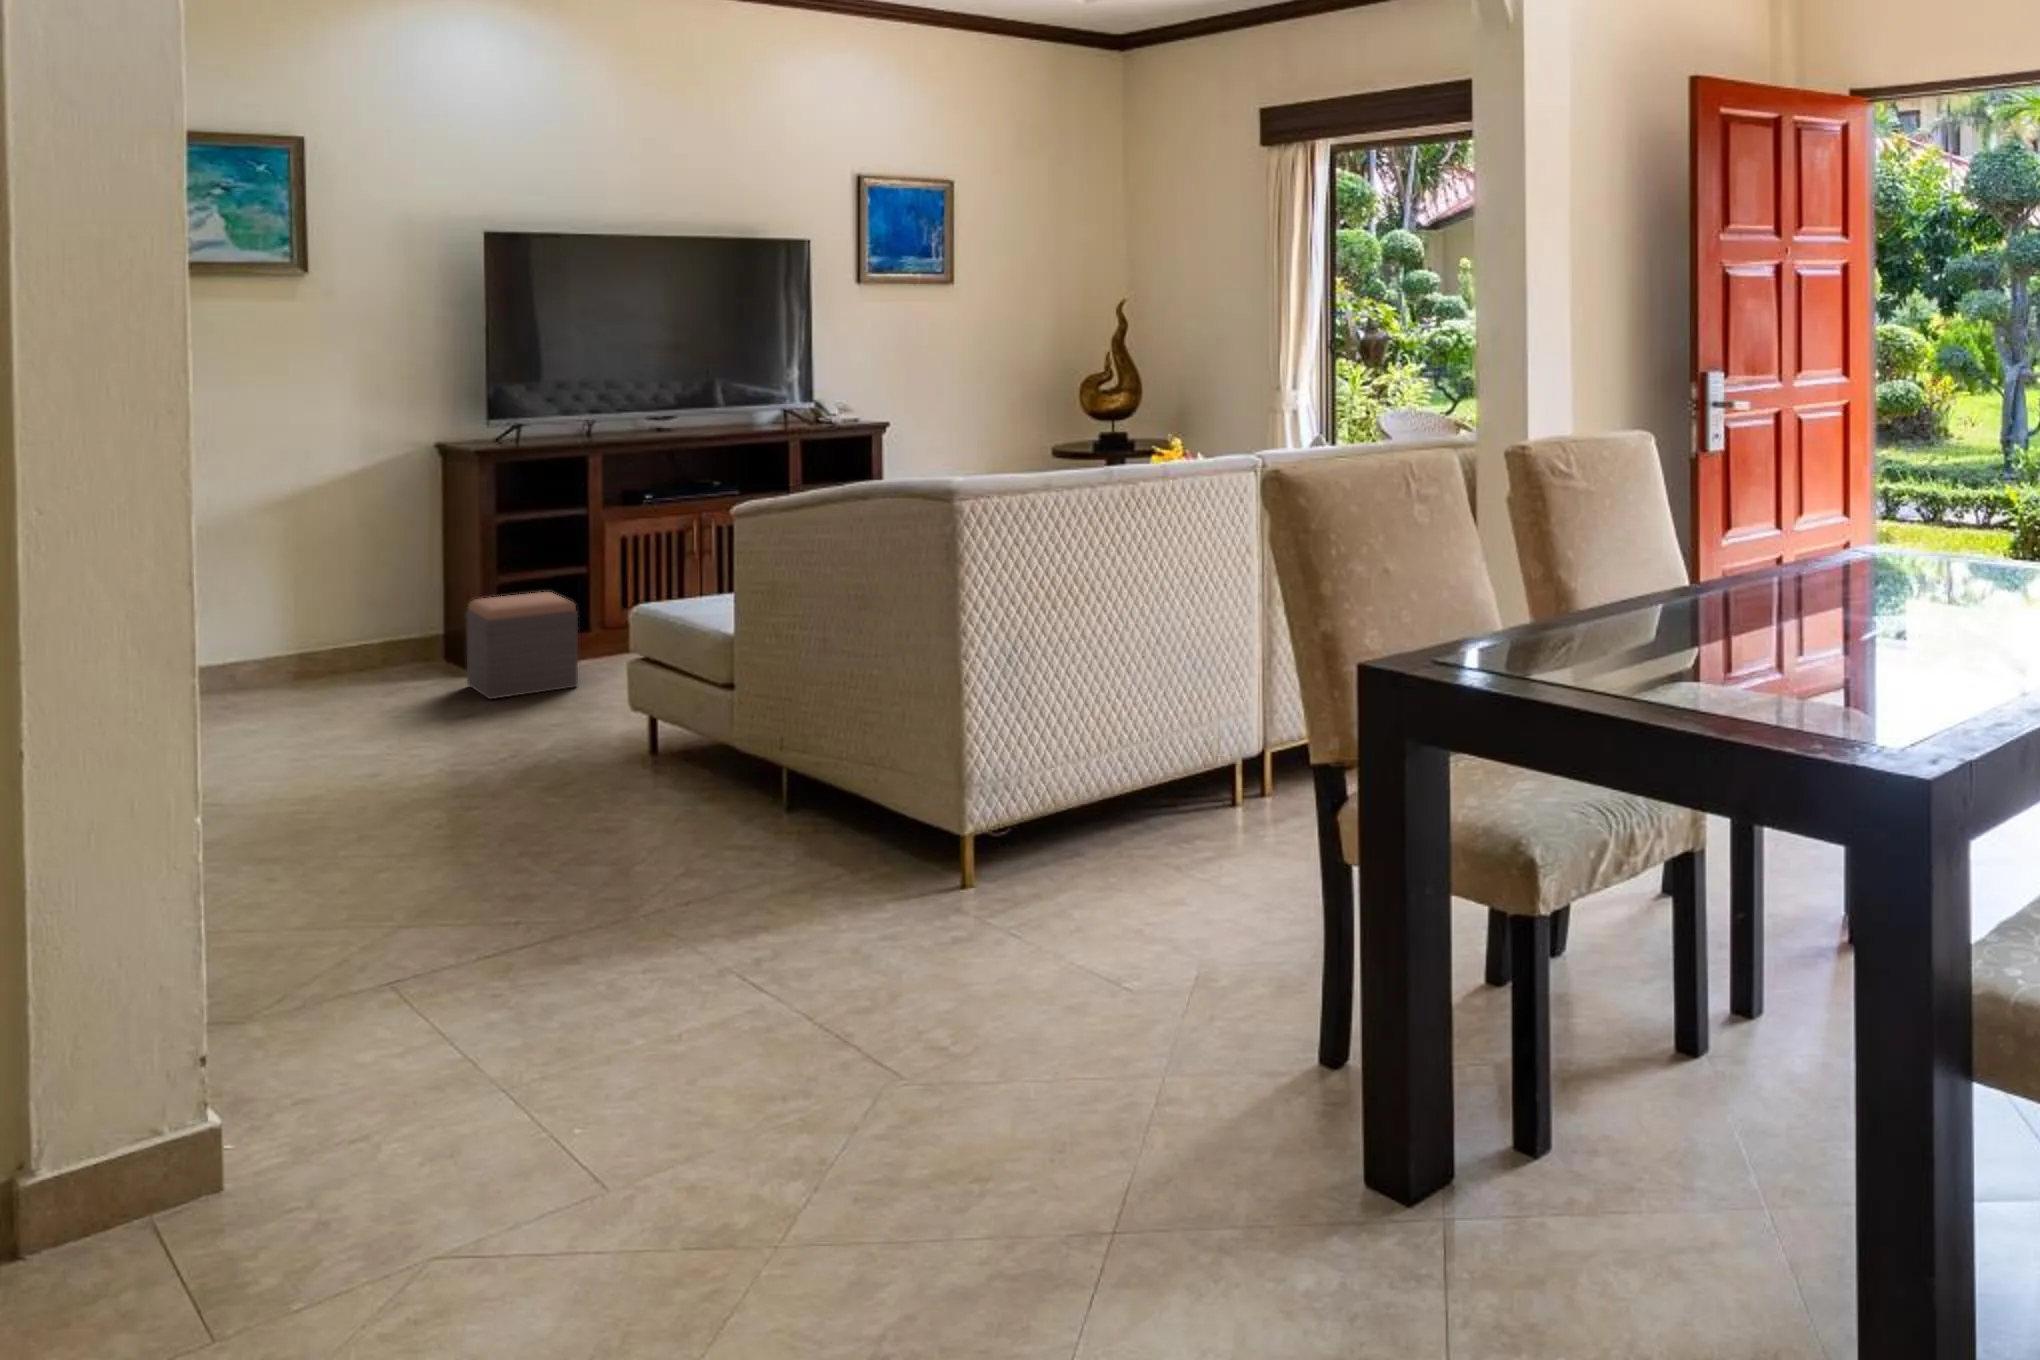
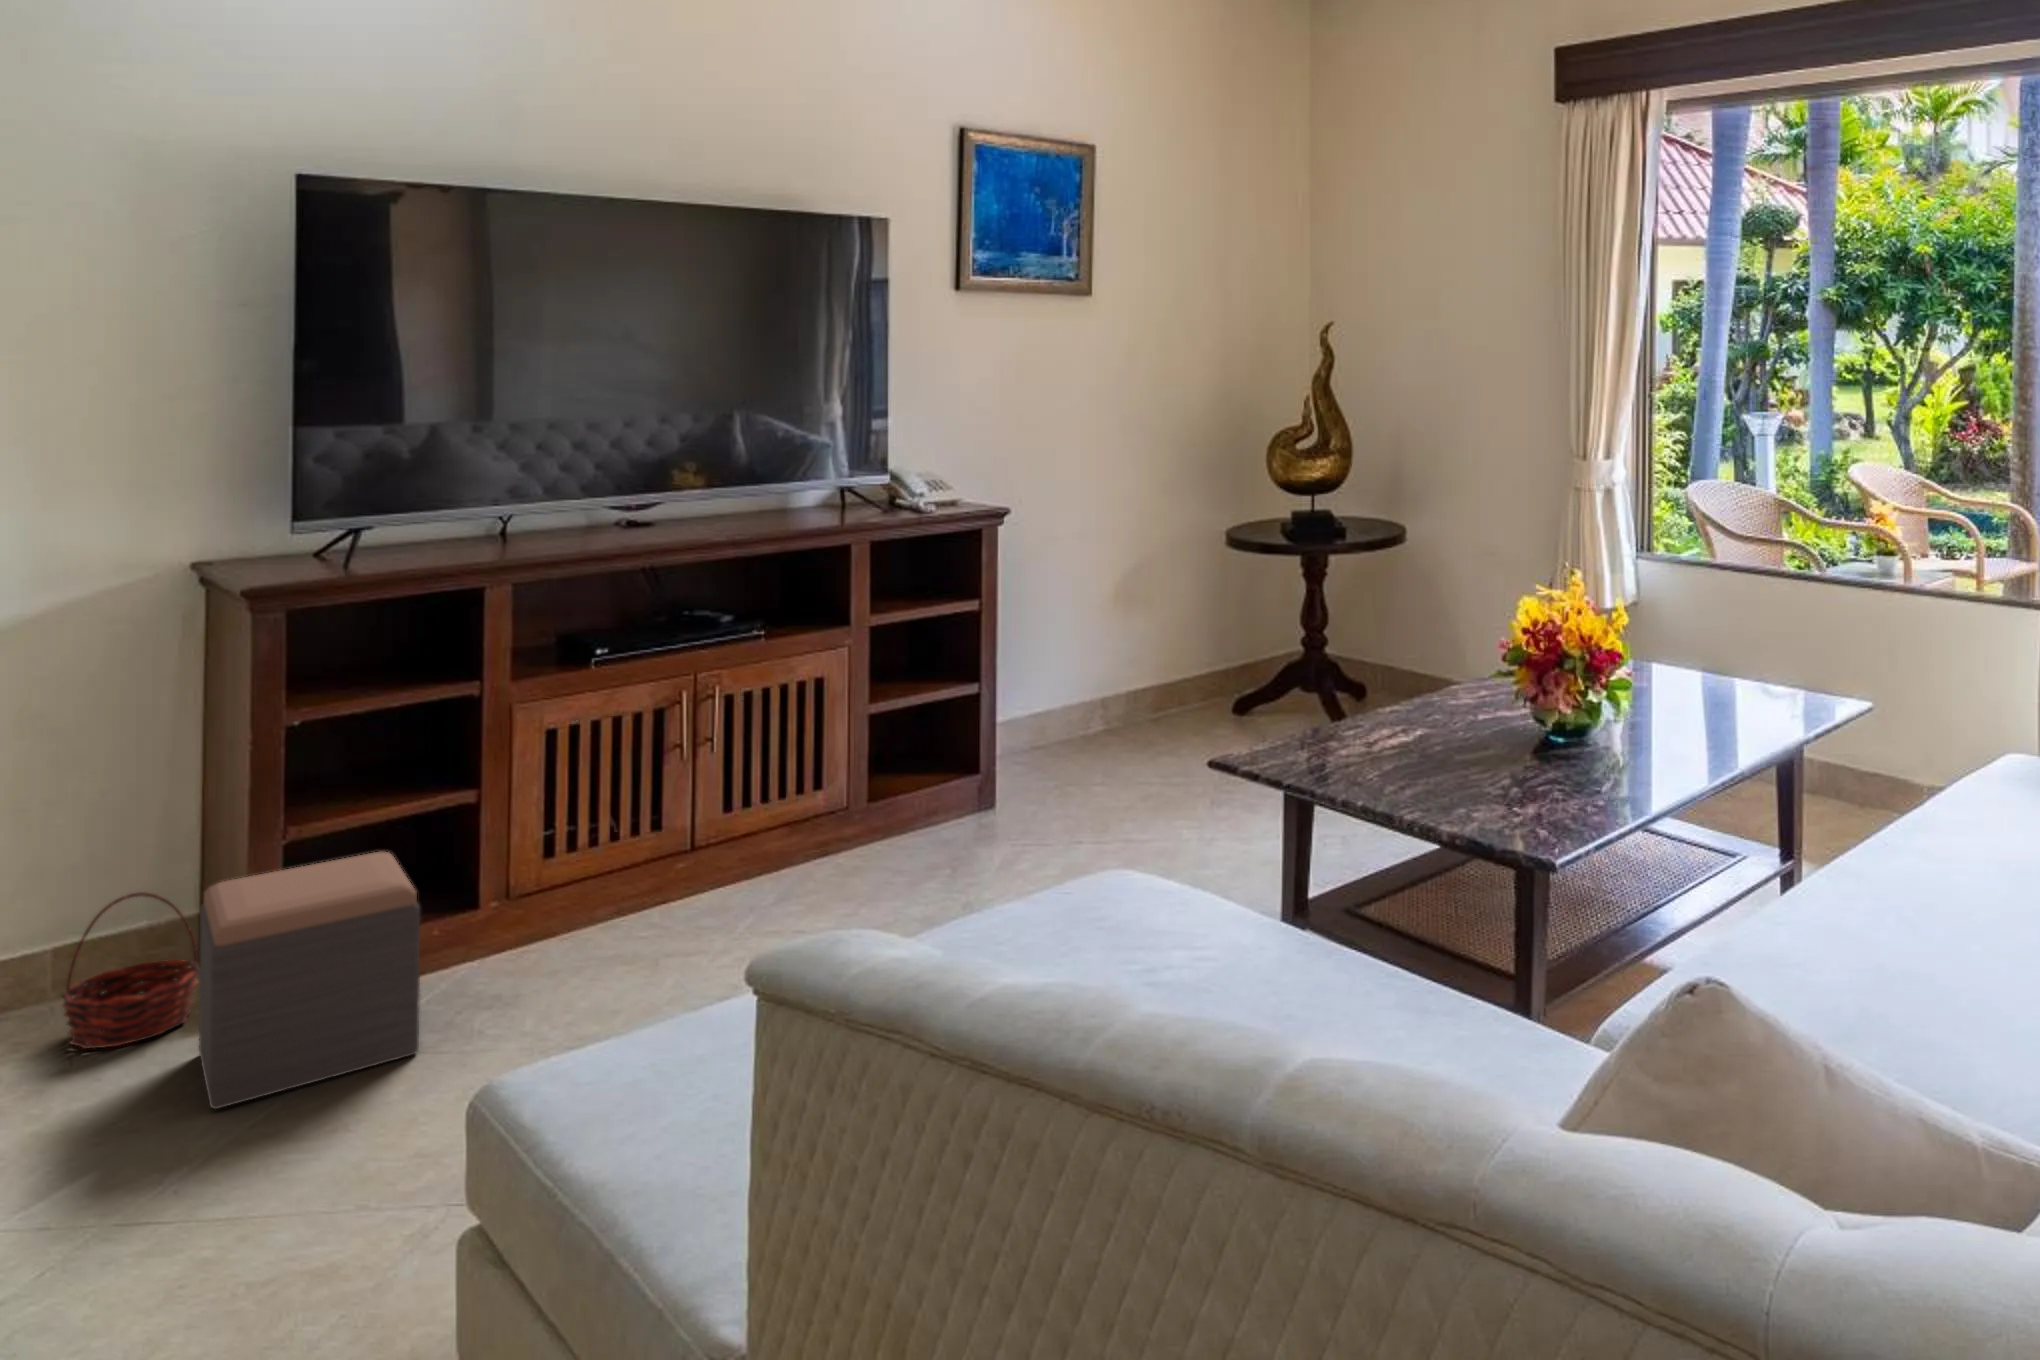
basket: none [393,609,457,684] -> present [61,892,199,1048]

